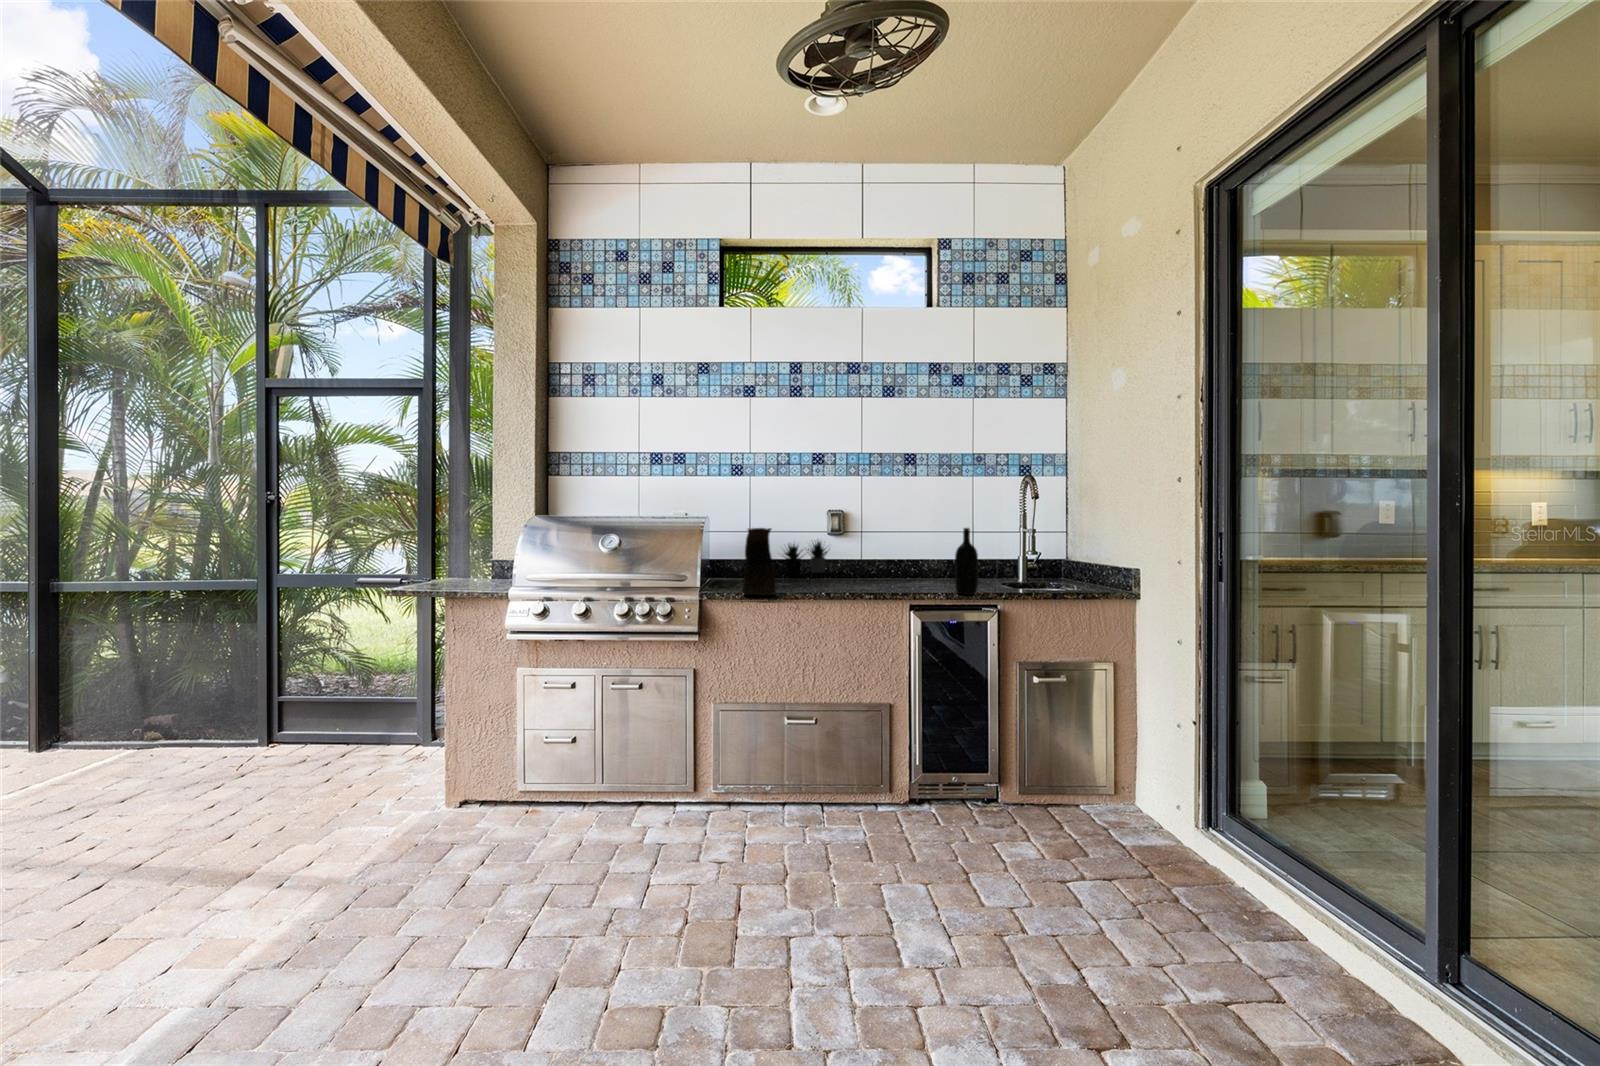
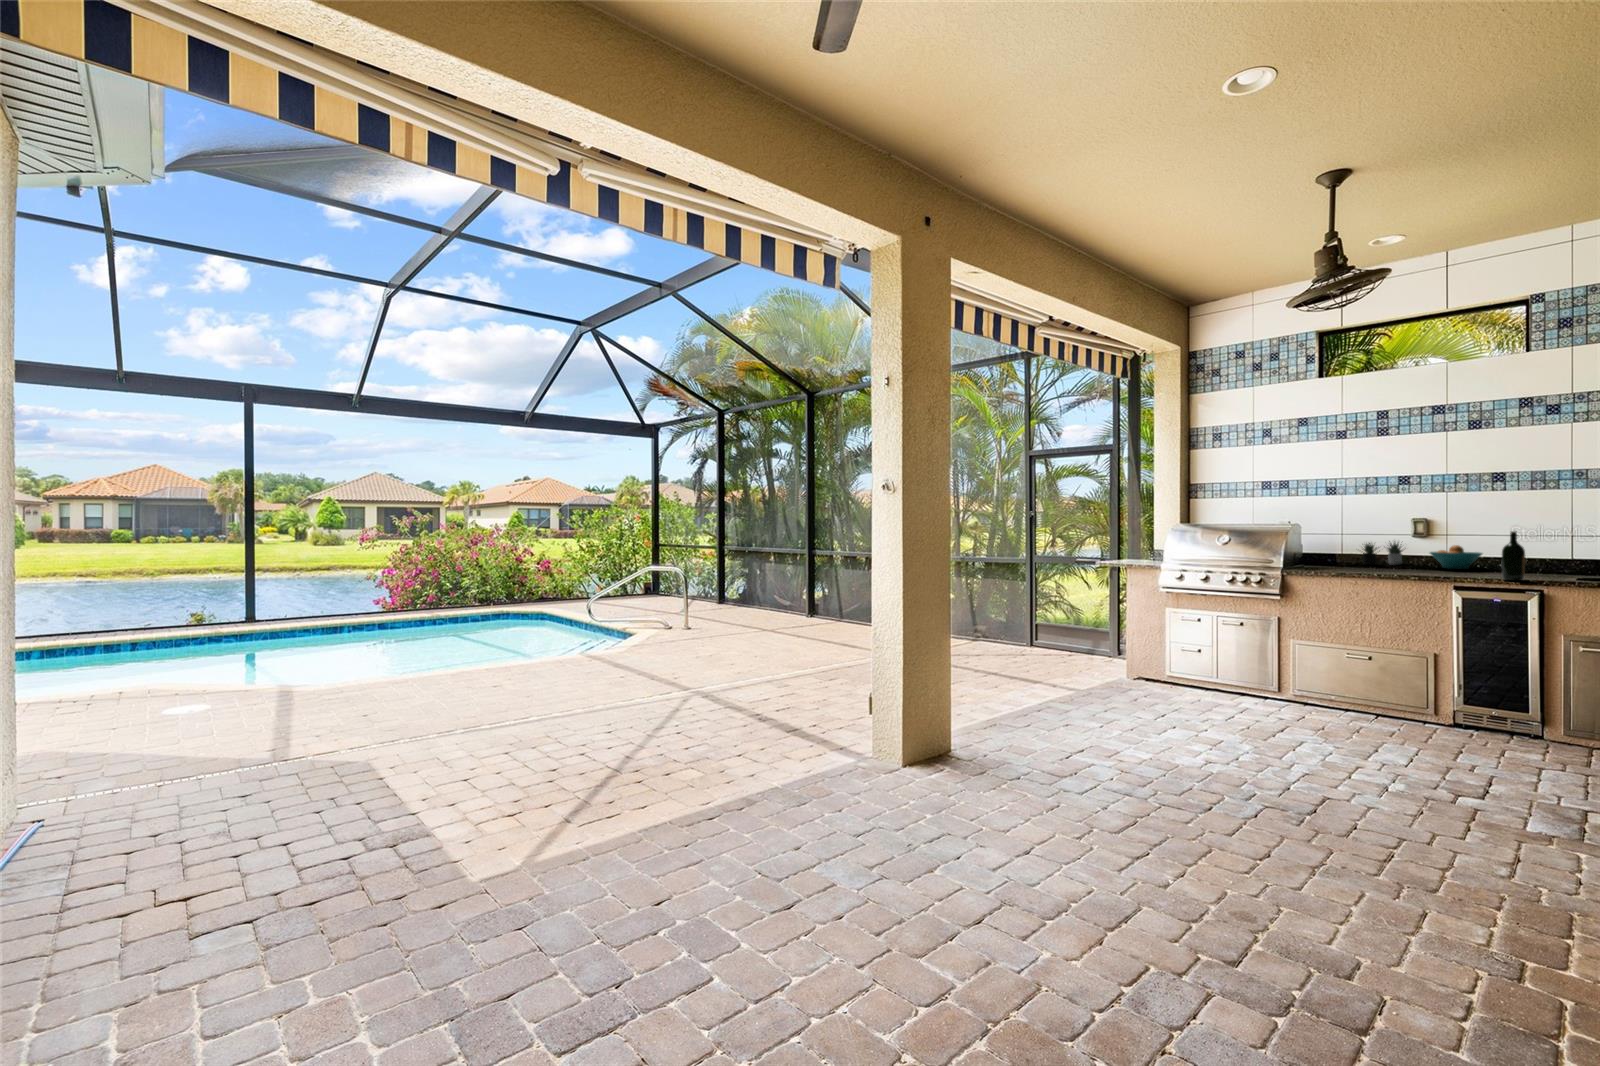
pitcher: present [742,528,776,595] -> none [1313,531,1340,573]
fruit bowl: none [859,546,913,577] -> present [1430,545,1482,569]

